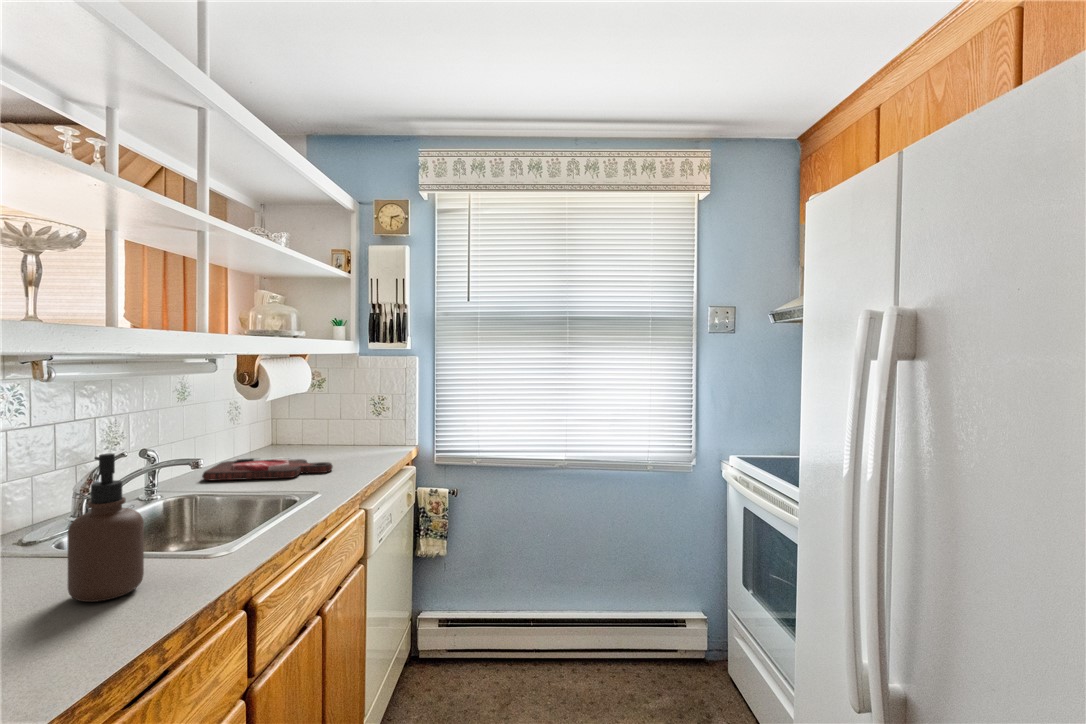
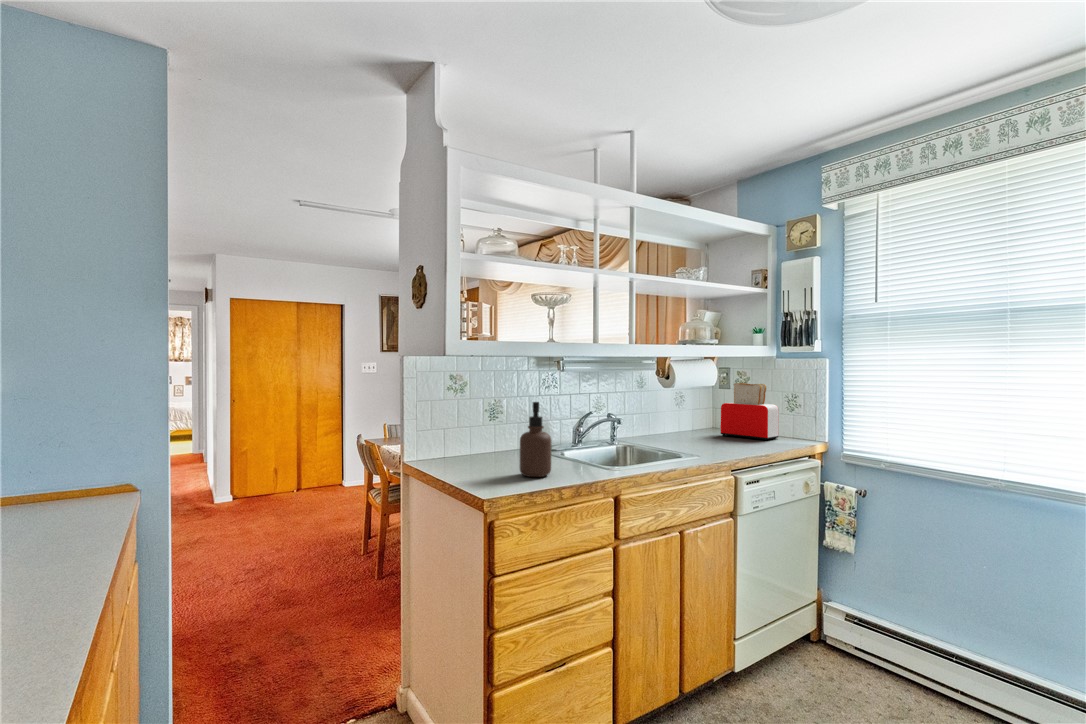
toaster: none [299,386,368,453] -> present [720,383,779,440]
cutting board: present [202,457,333,480] -> none [639,432,727,448]

